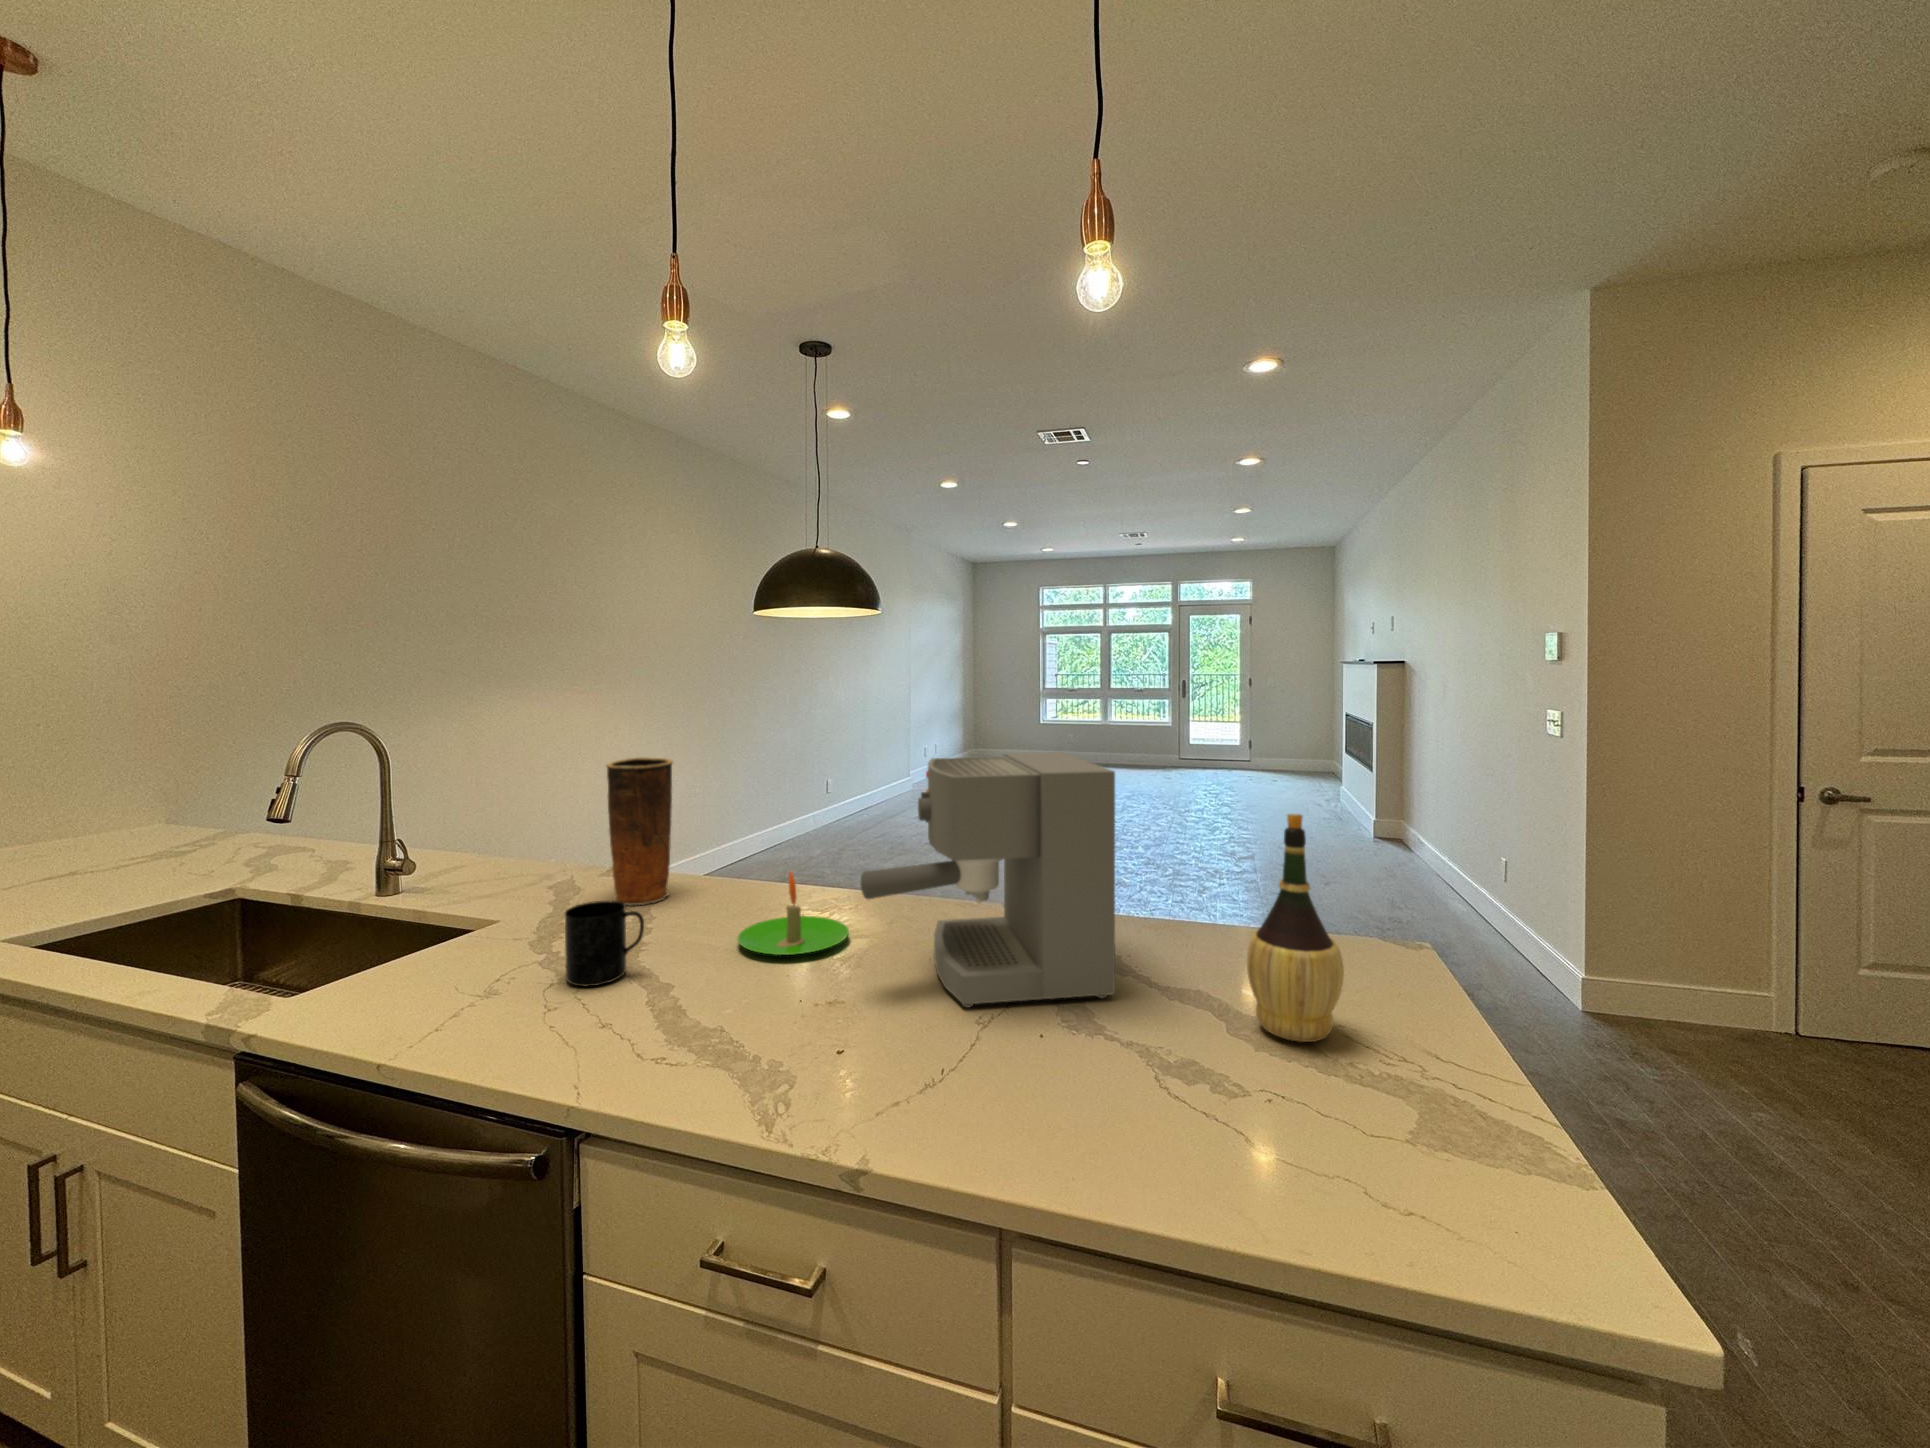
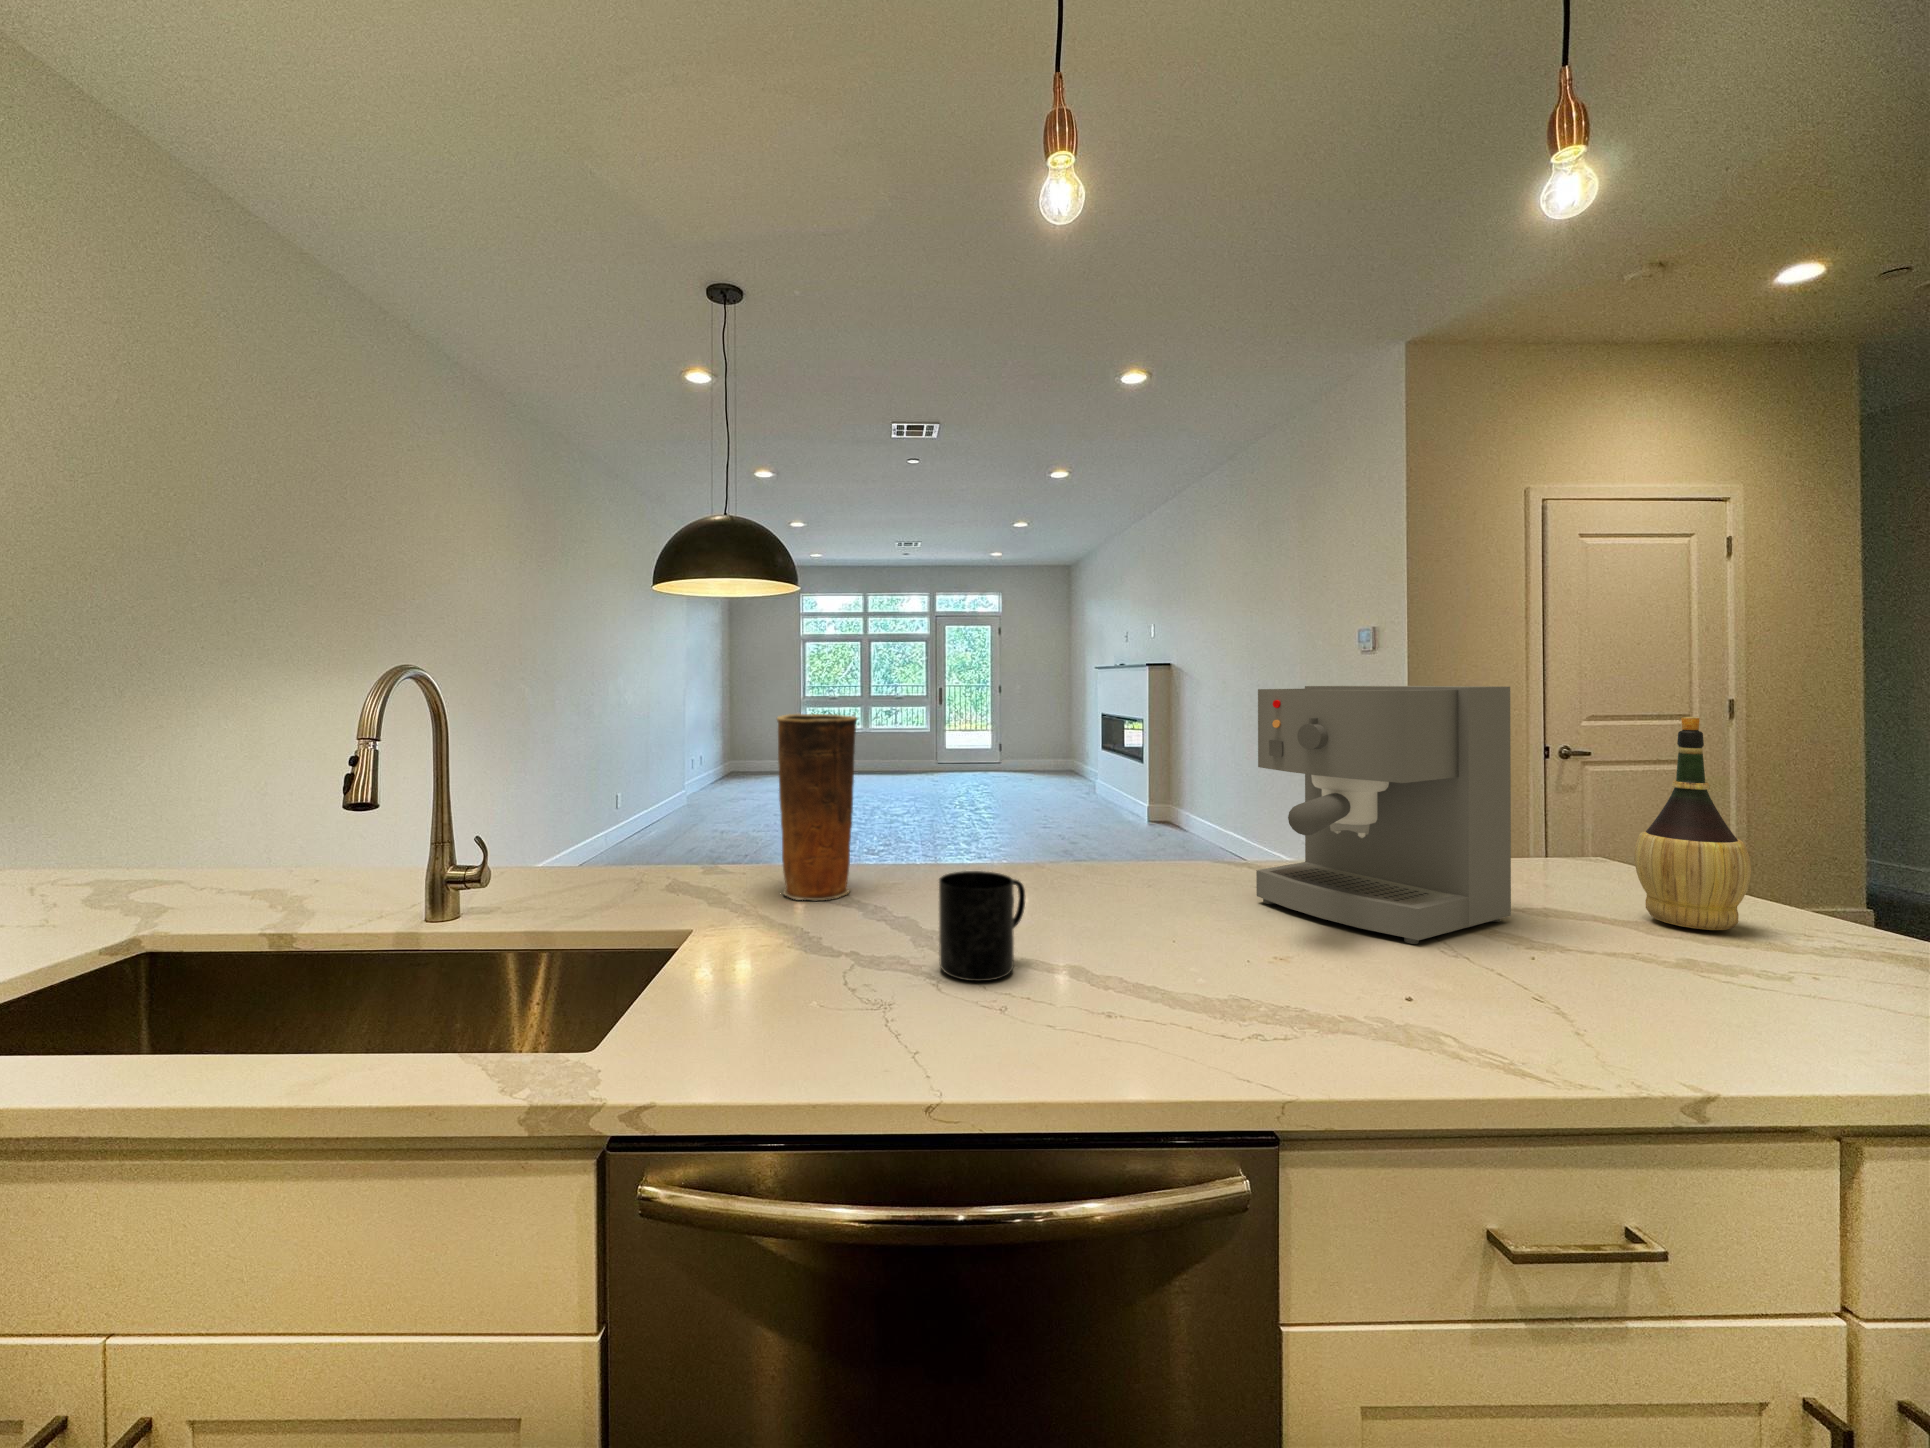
candle: present [738,872,849,955] -> none [1038,827,1173,923]

